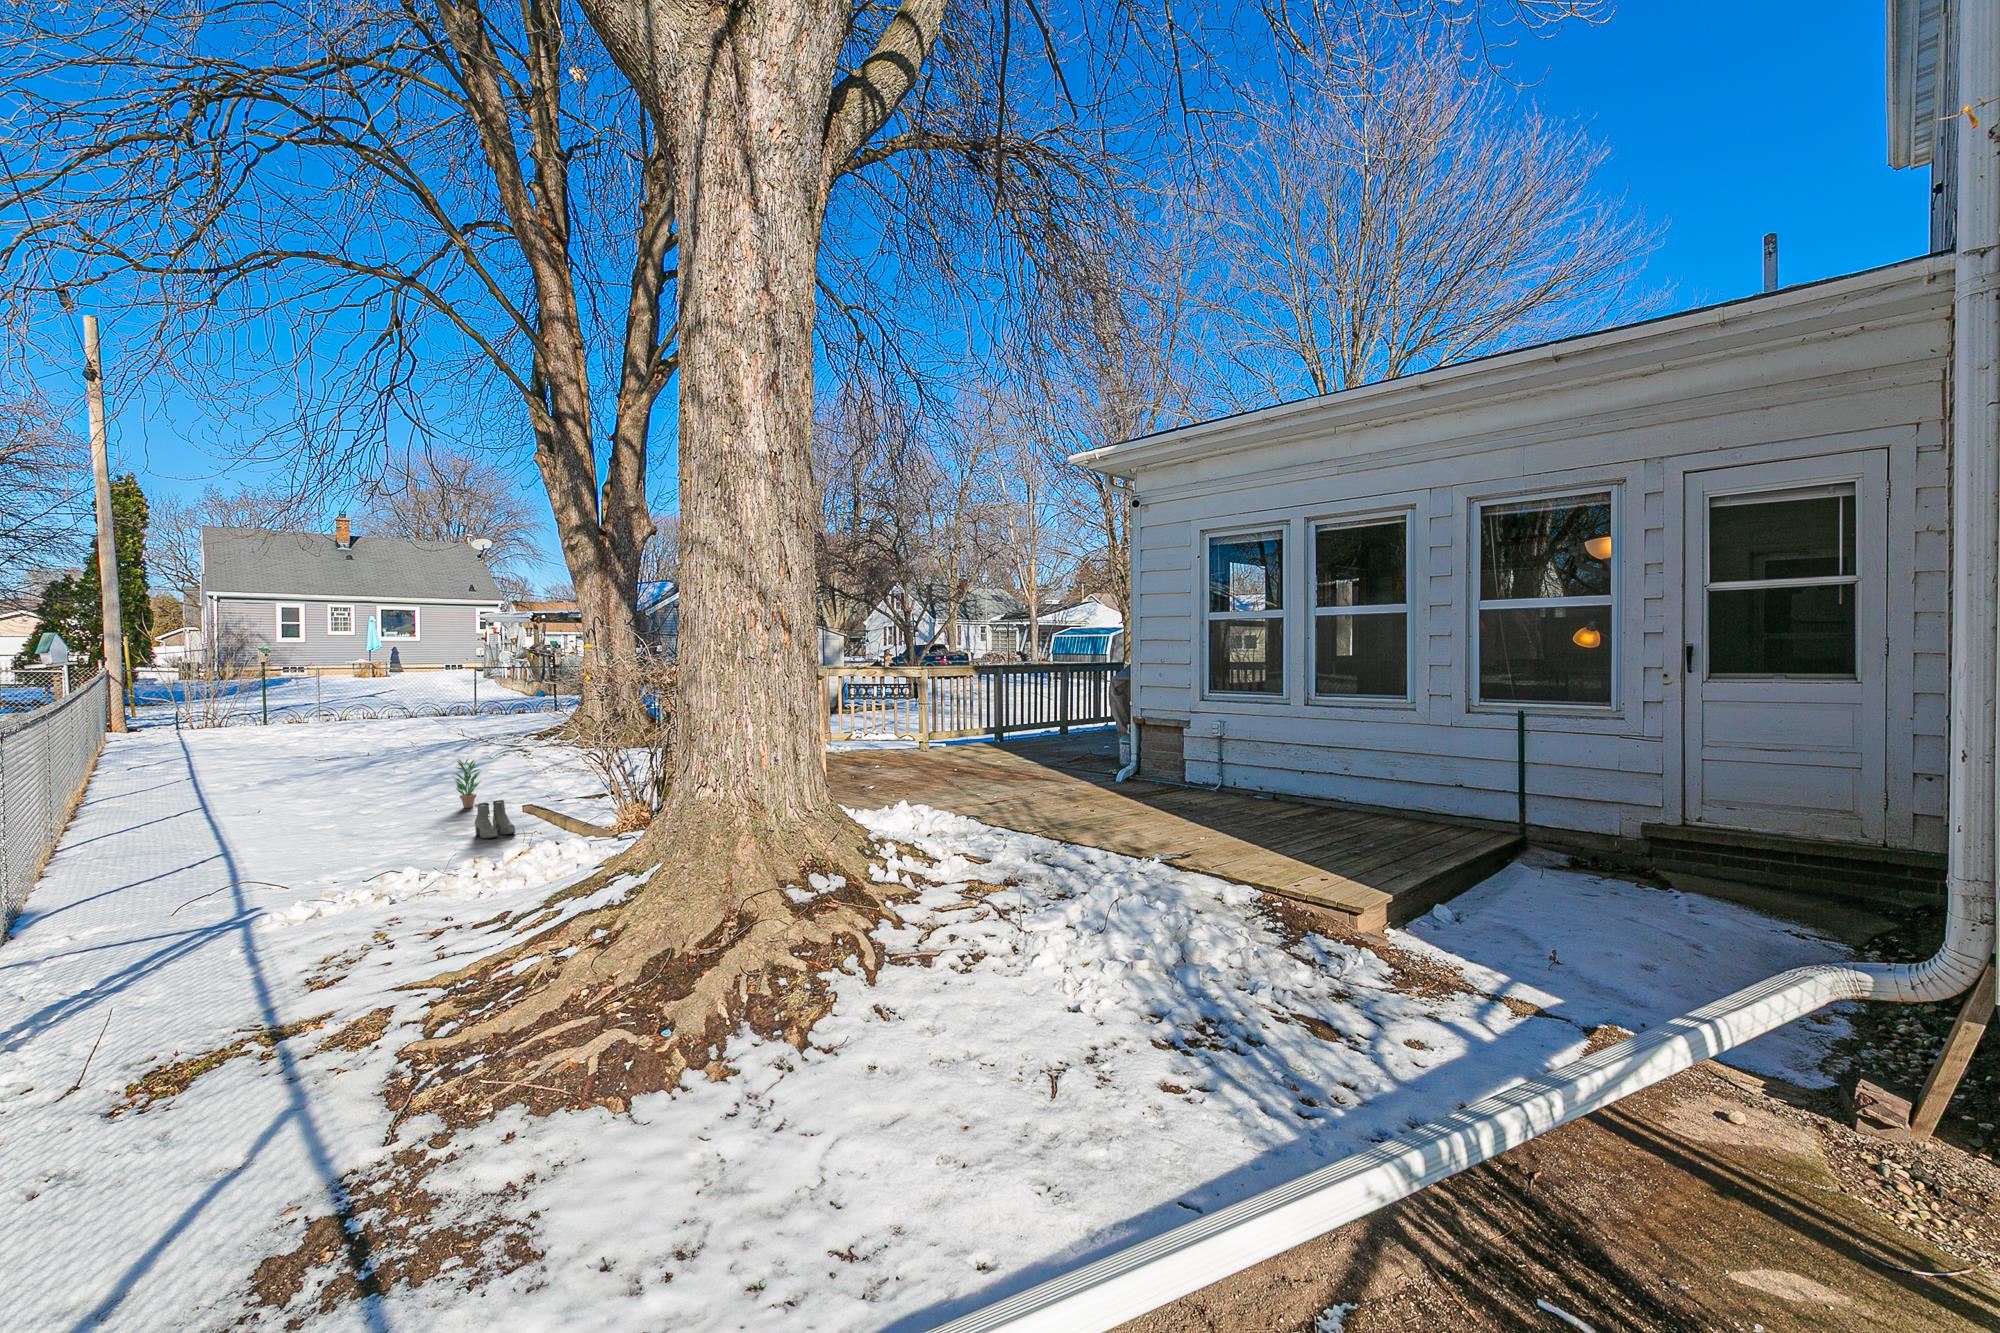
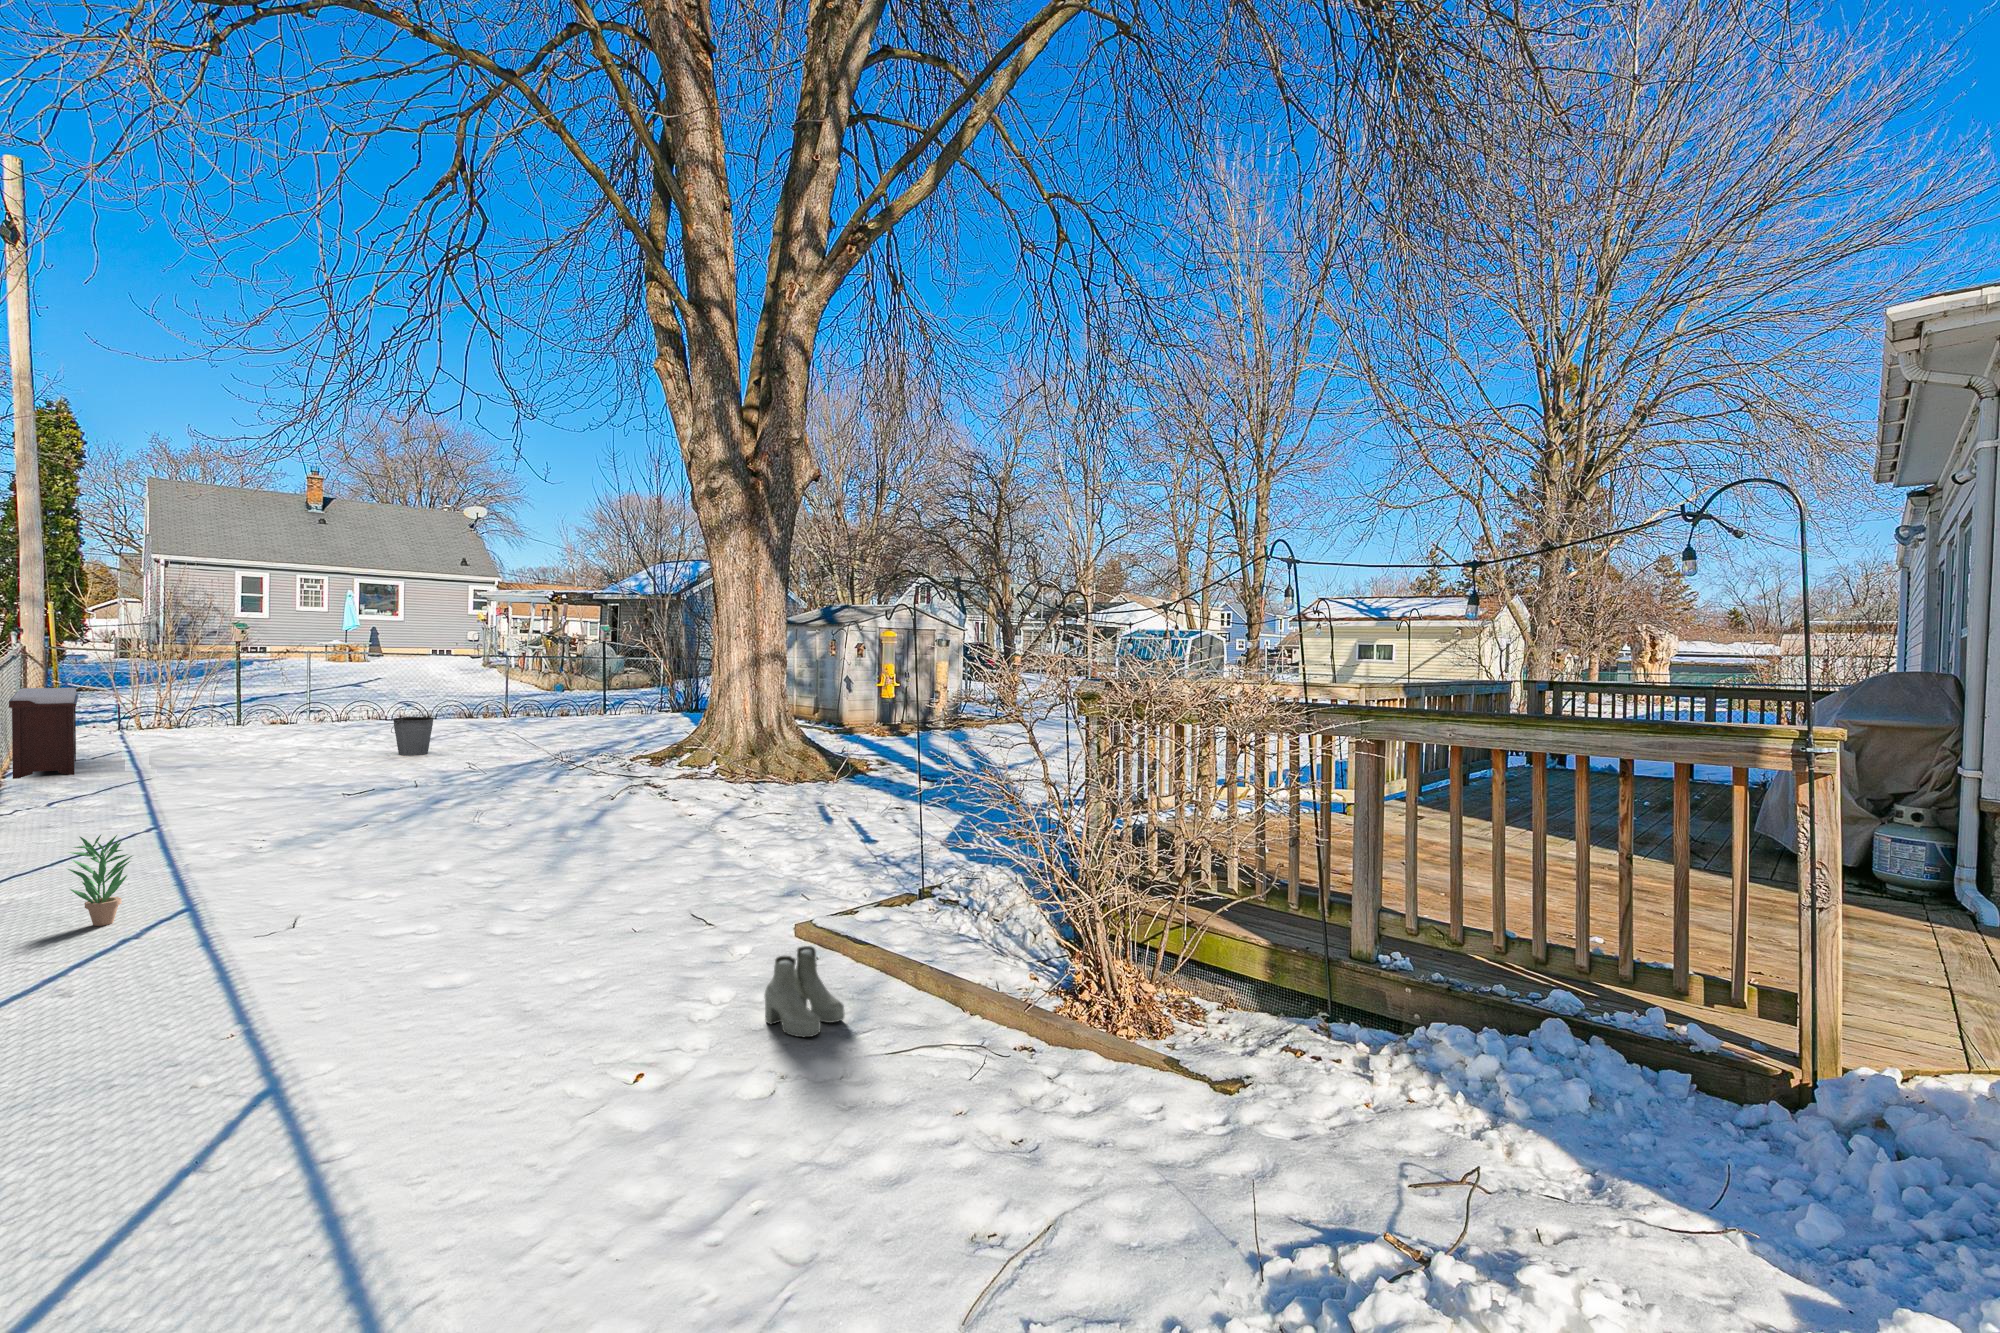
bench: none [100,697,146,758] -> present [9,688,78,779]
bucket: none [365,710,397,738] -> present [391,716,434,755]
potted plant: present [453,759,481,808] -> present [68,835,132,926]

